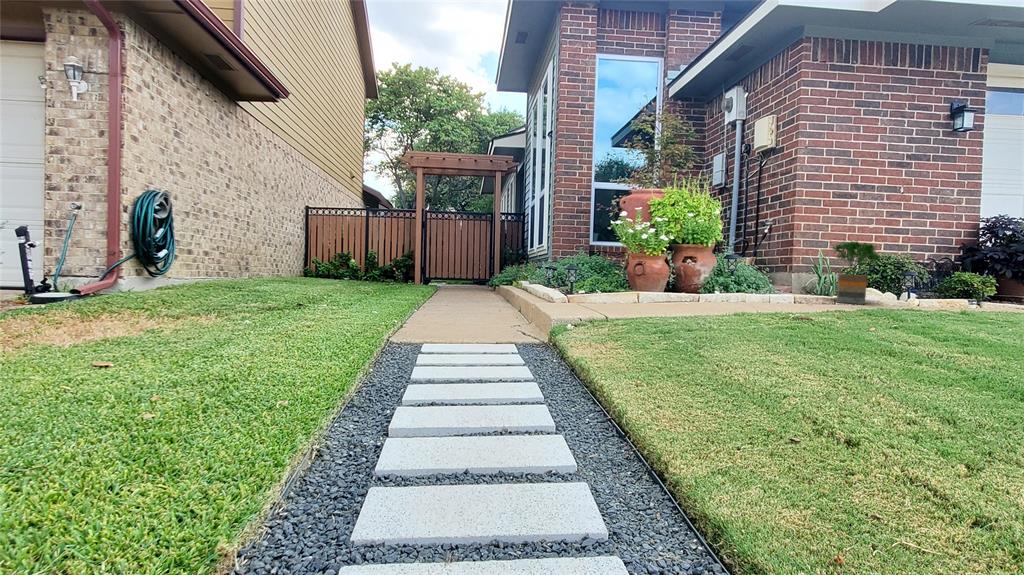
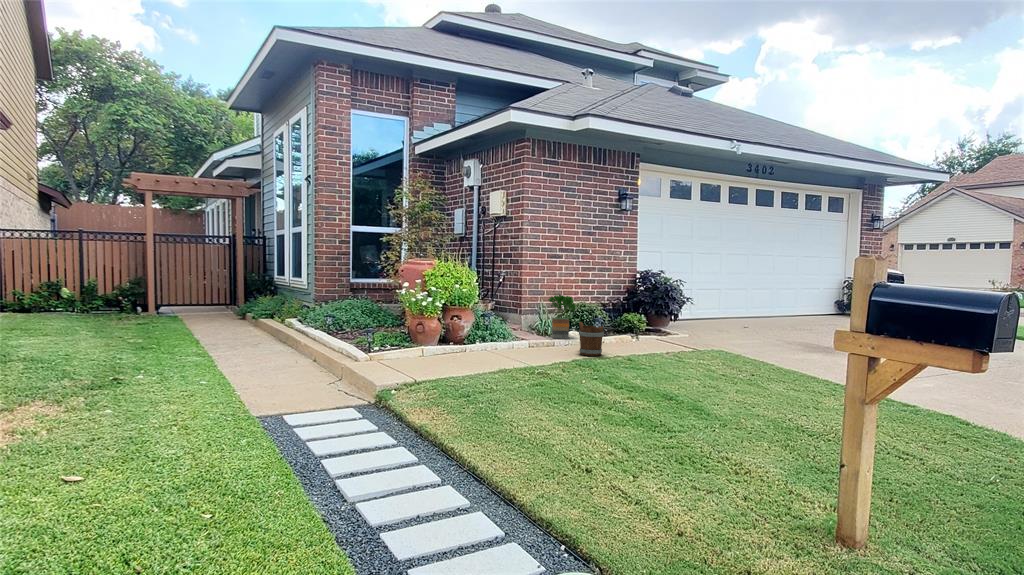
bucket: none [891,276,944,331] -> present [579,322,604,356]

